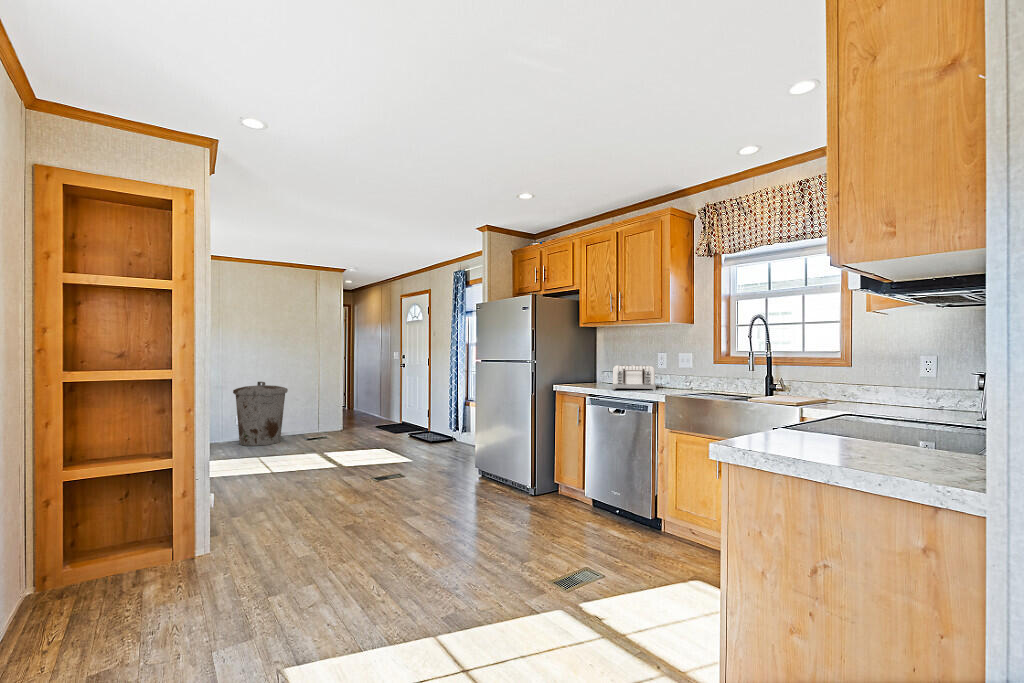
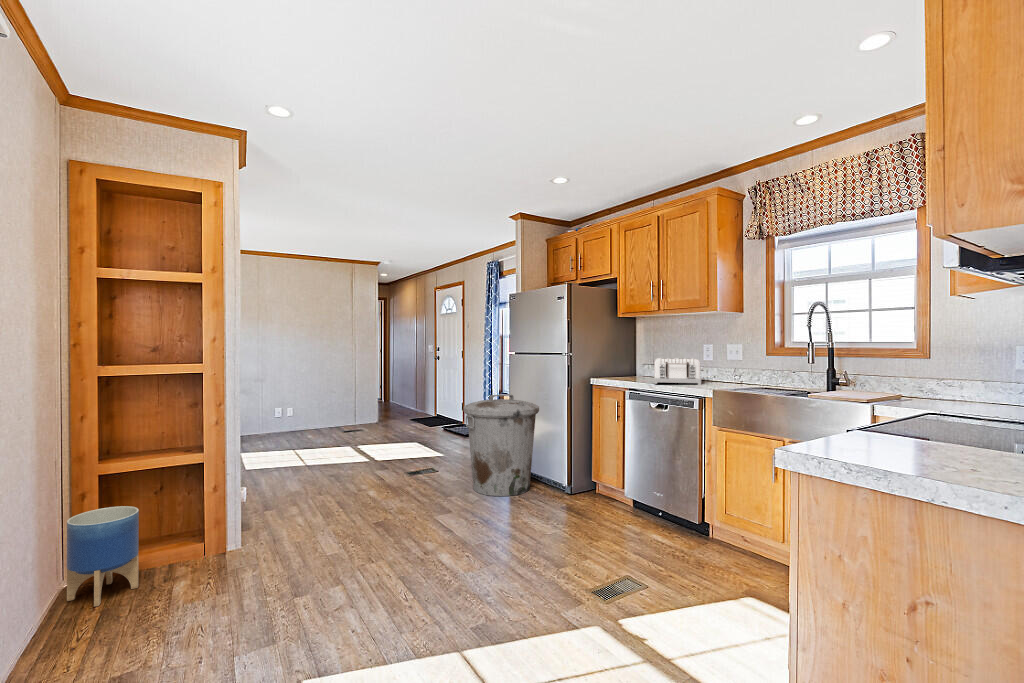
trash can: present [233,382,288,446] -> present [464,394,539,496]
planter: none [31,512,107,612] -> present [67,506,139,607]

